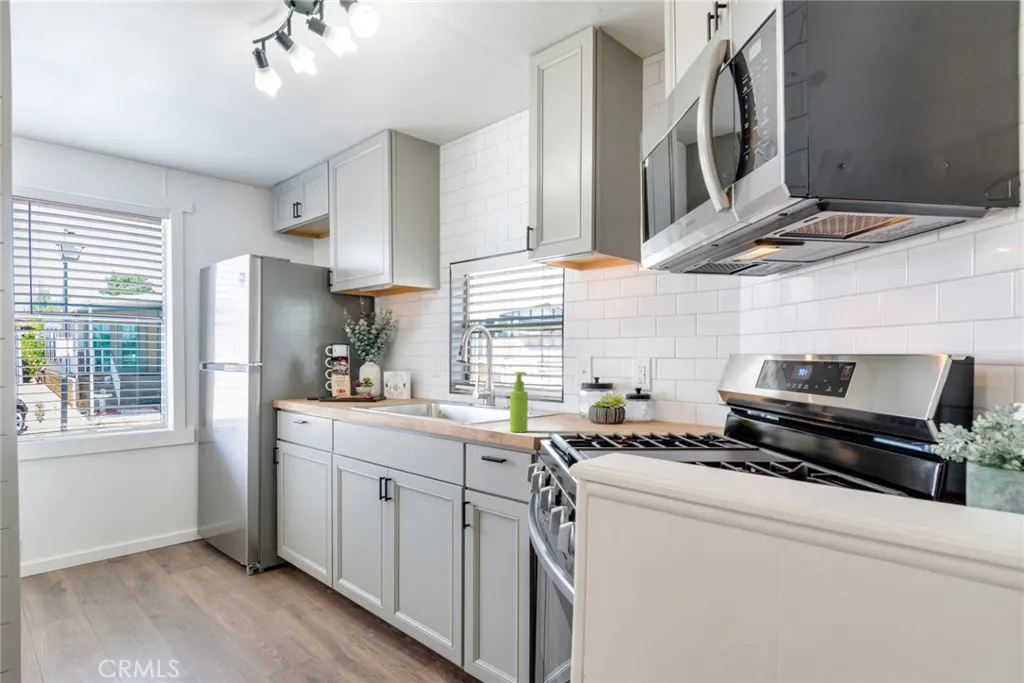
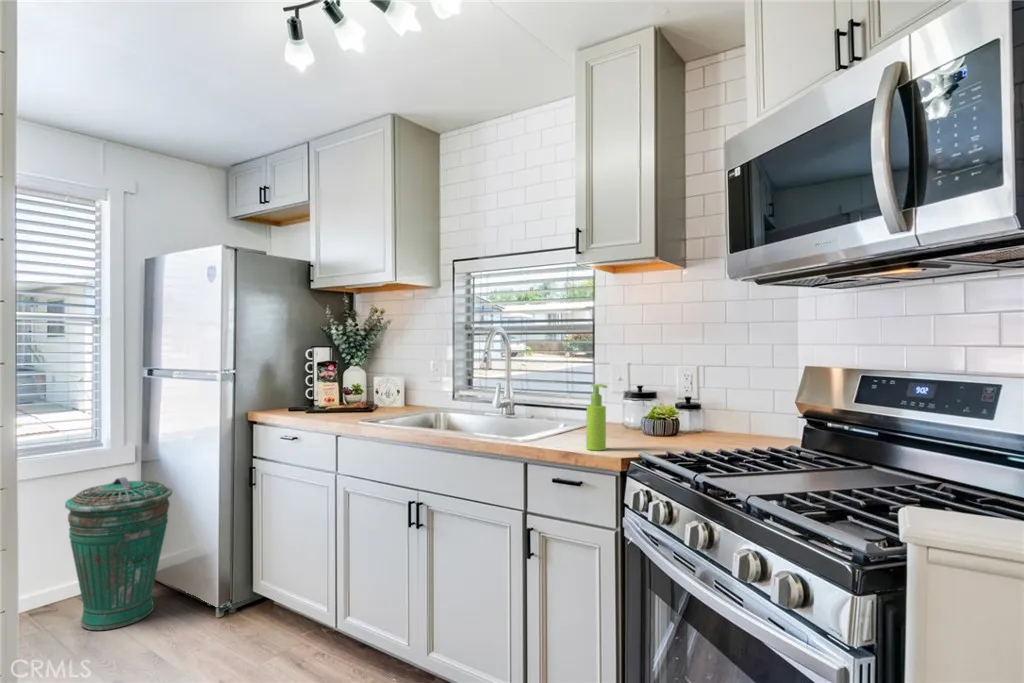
trash can: none [129,453,215,579] -> present [65,477,172,630]

